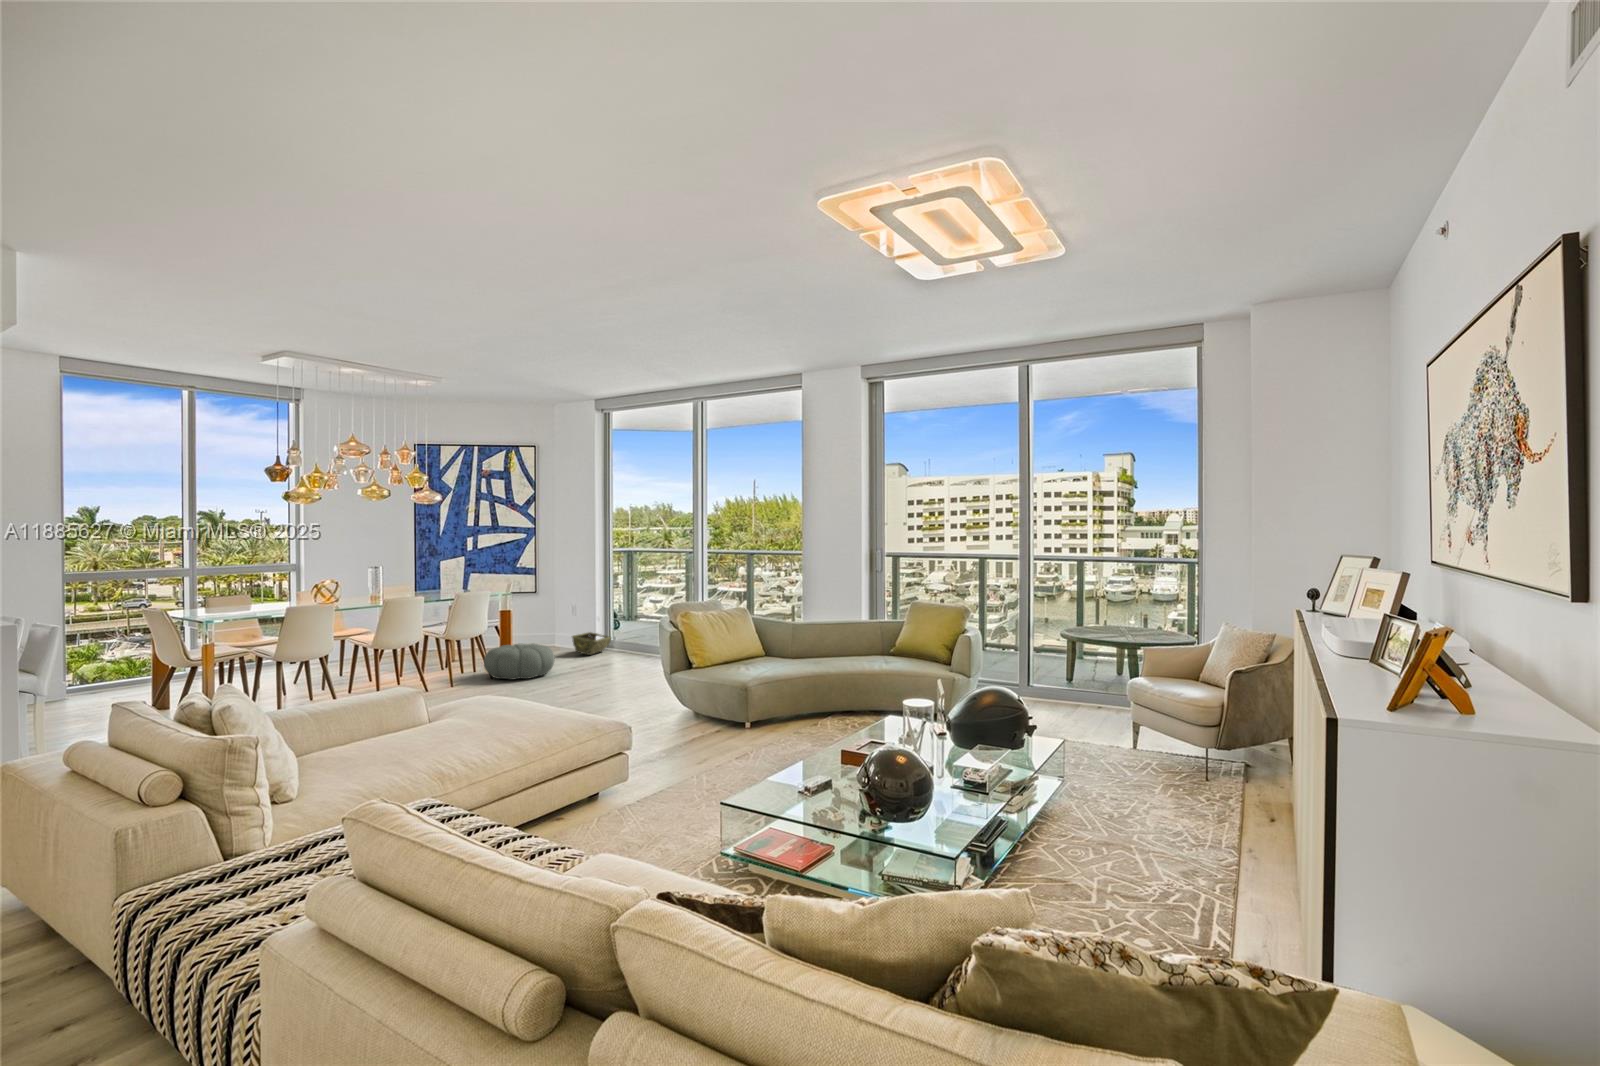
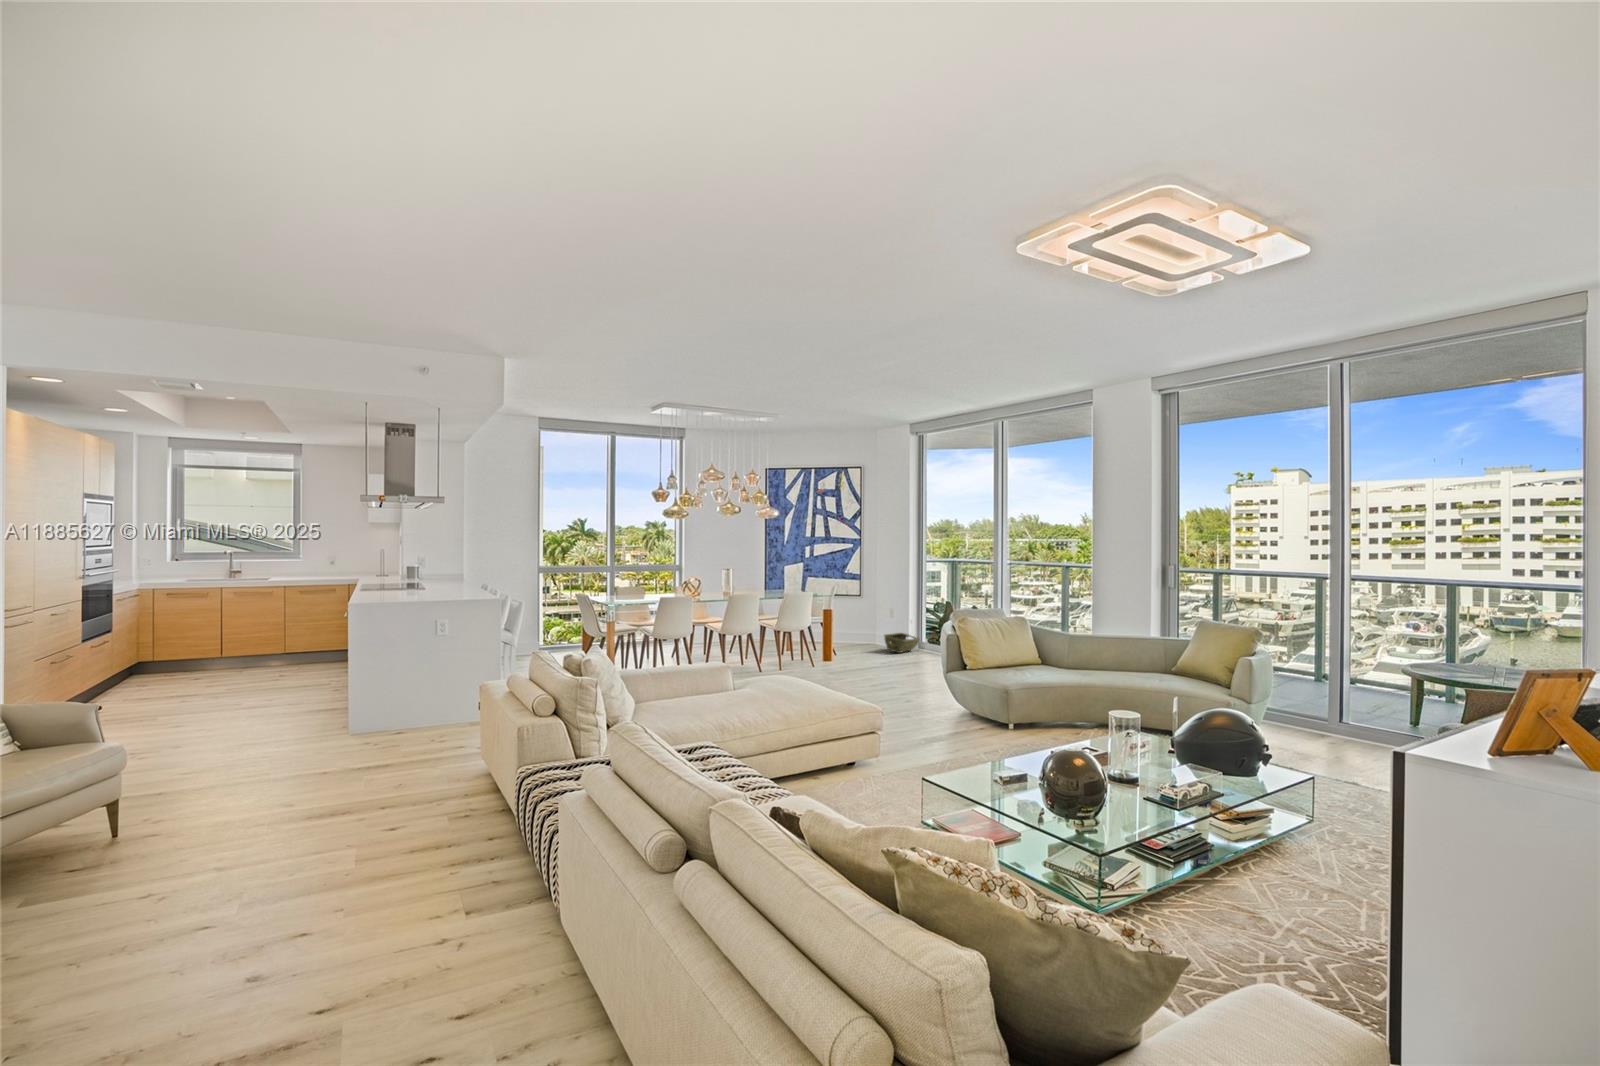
pouf: present [484,643,555,680] -> none [807,638,863,668]

